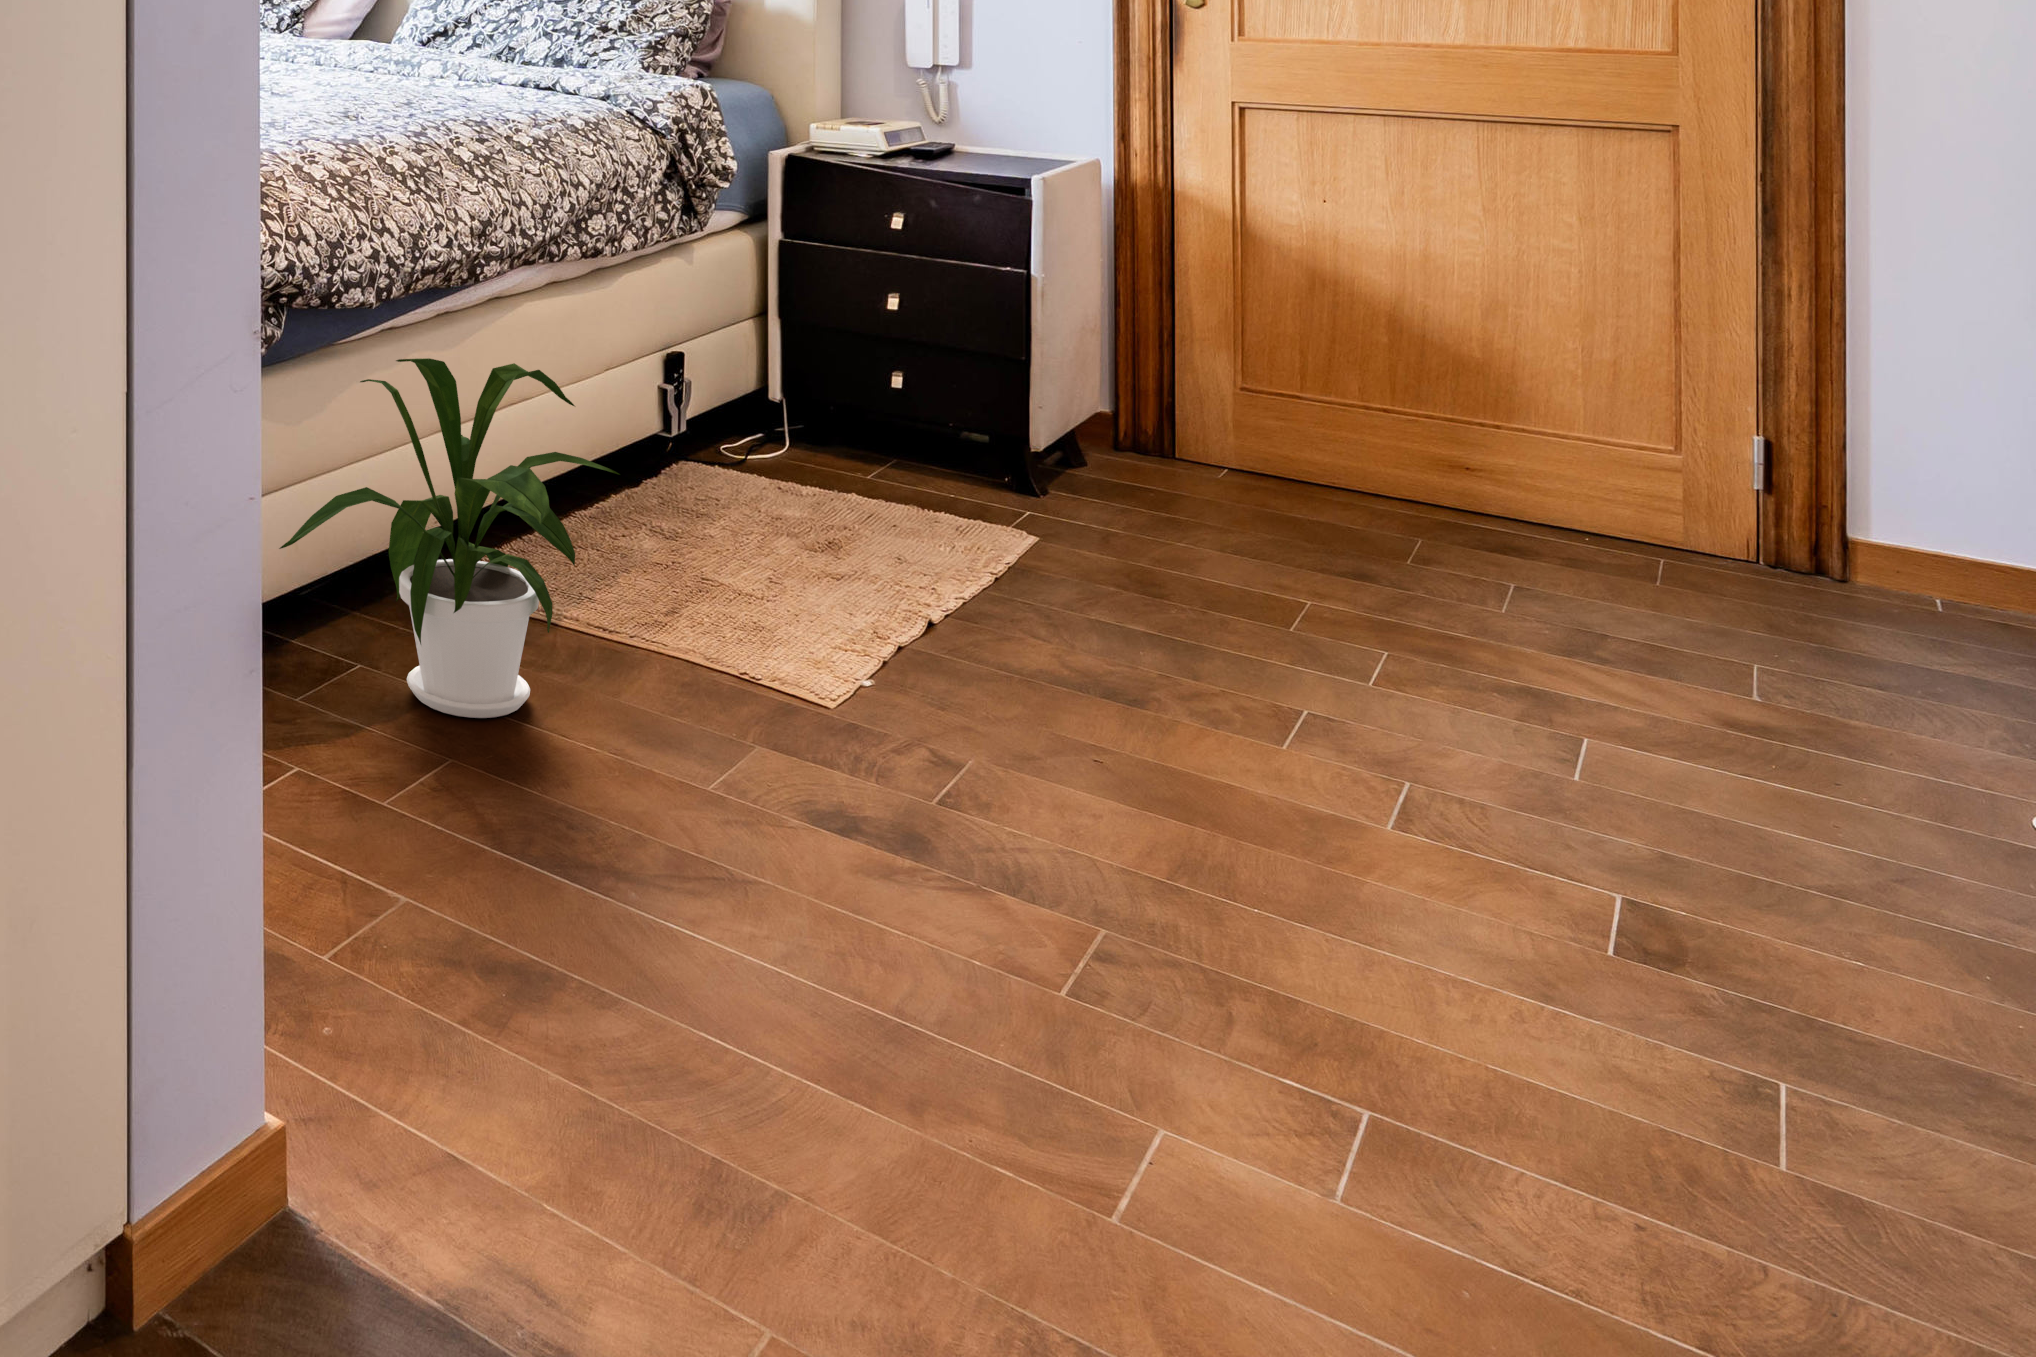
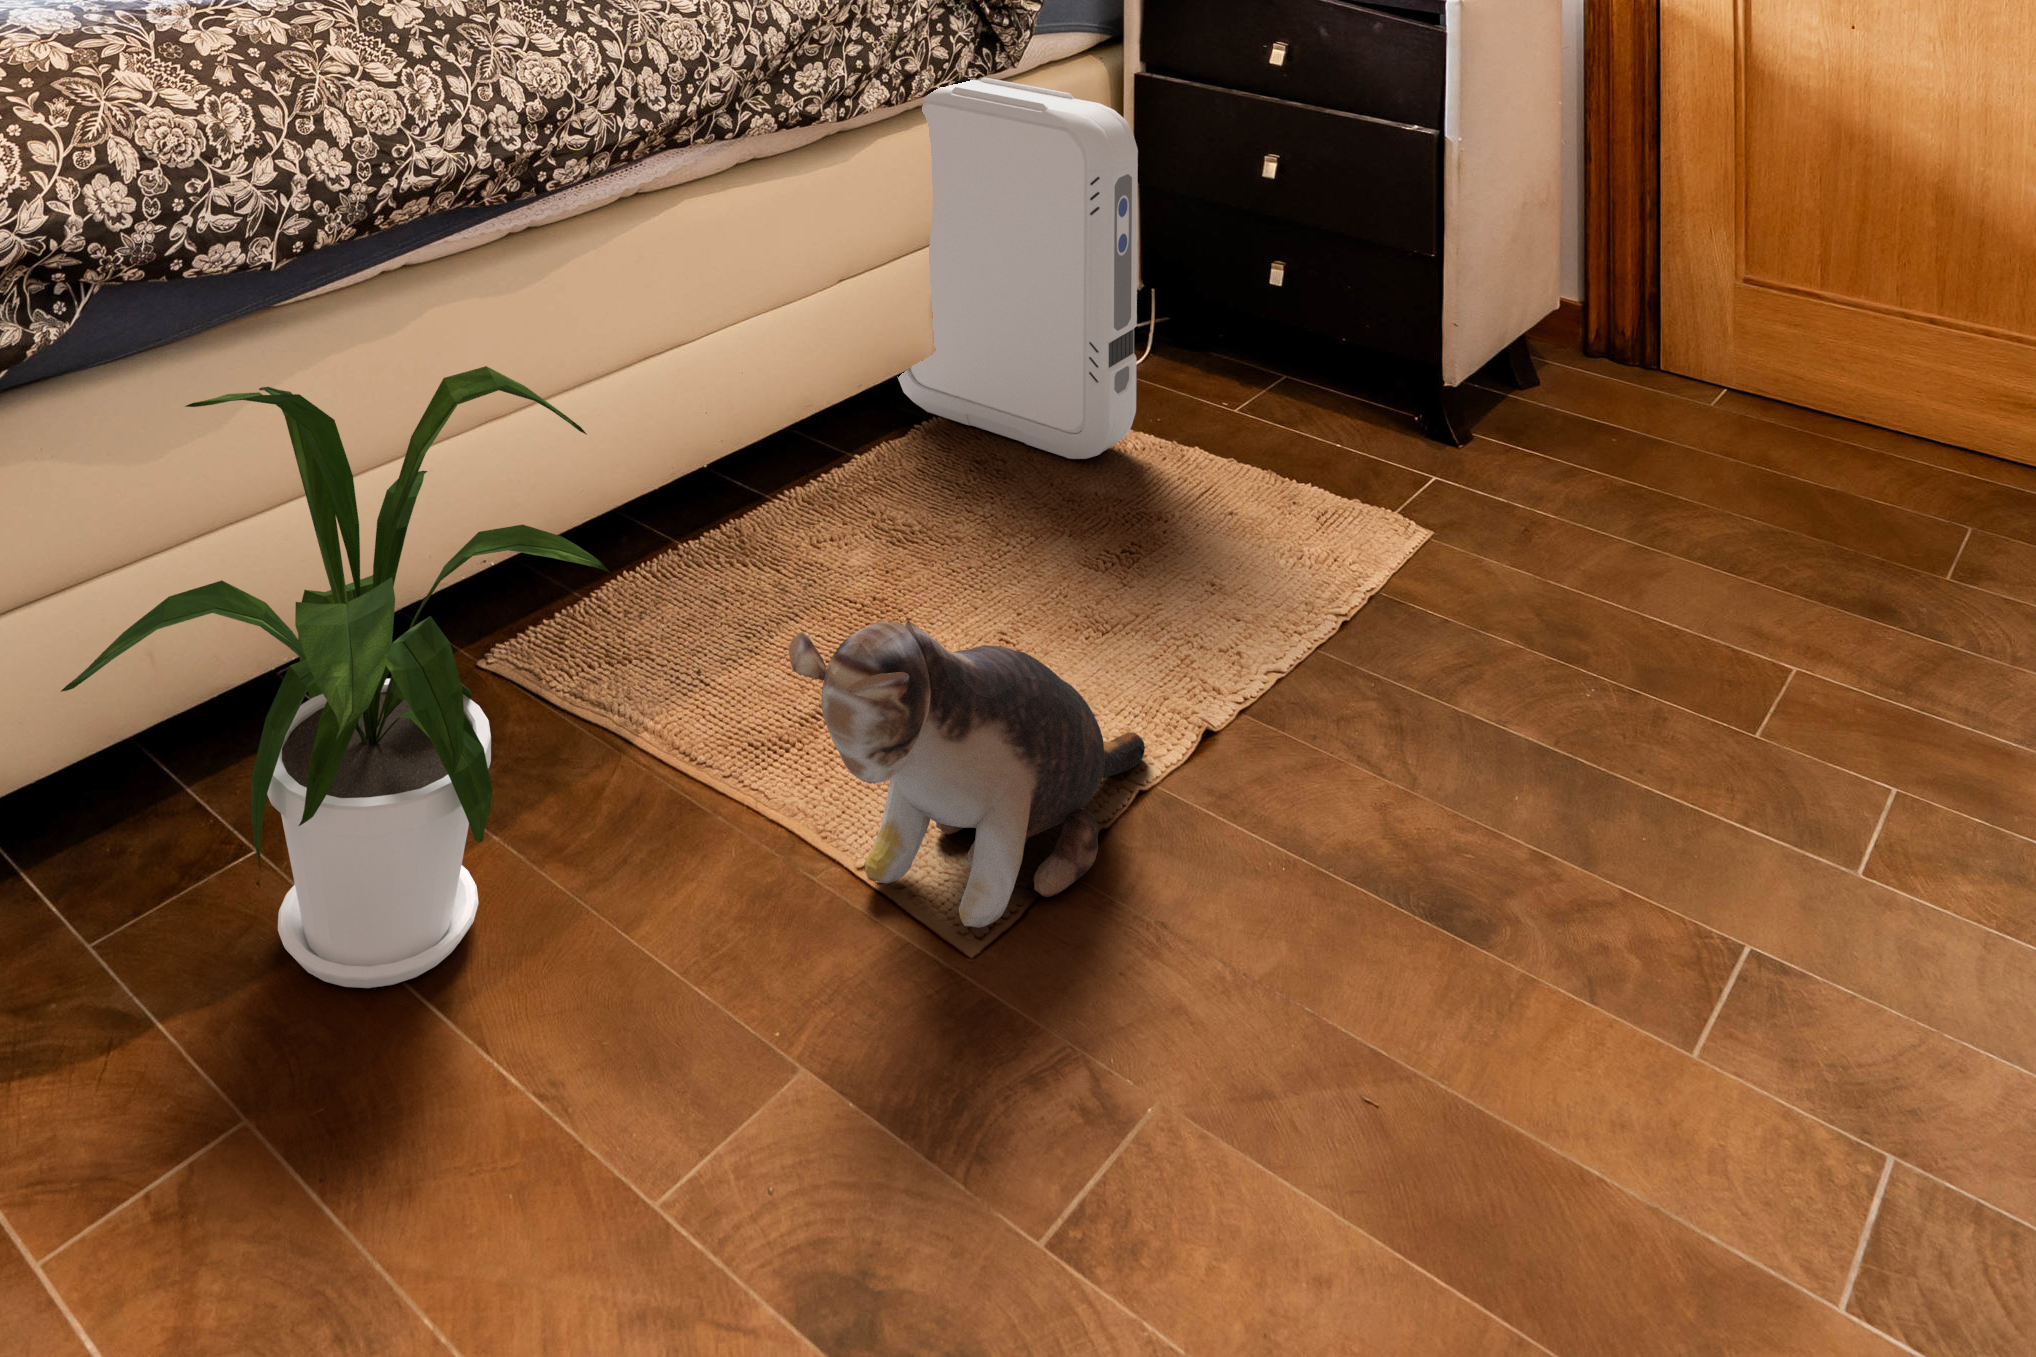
air purifier: none [622,236,816,501] -> present [898,77,1138,459]
plush toy: none [723,514,902,696] -> present [789,620,1145,928]

